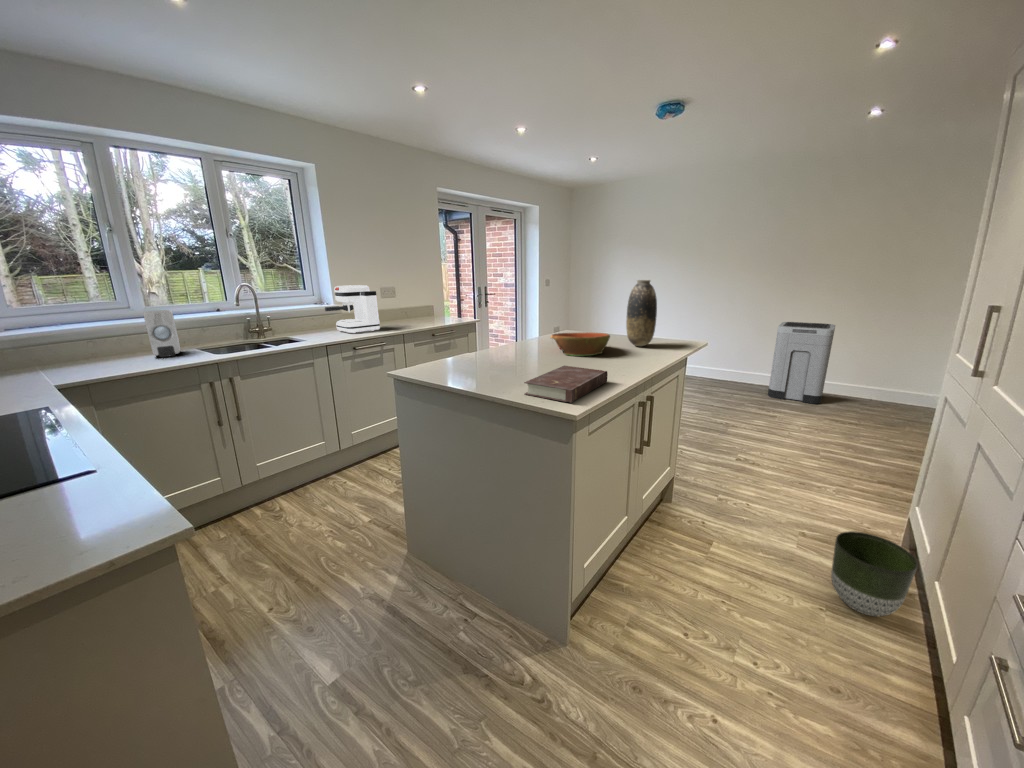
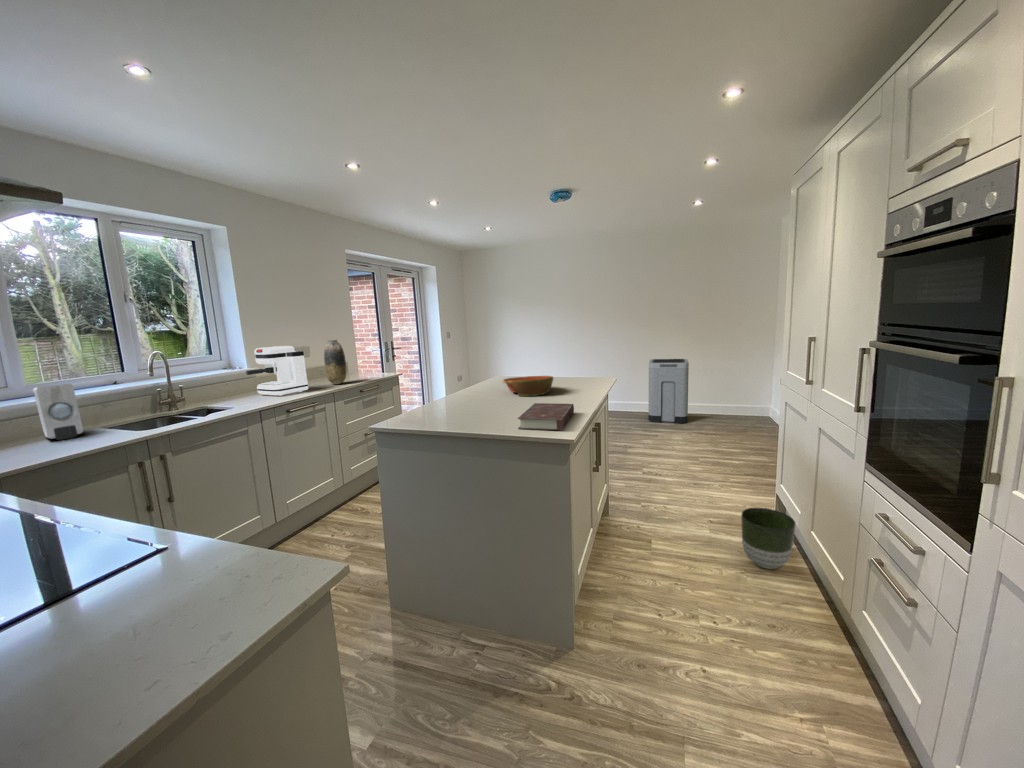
vase: present [626,280,657,346] -> present [324,340,346,384]

